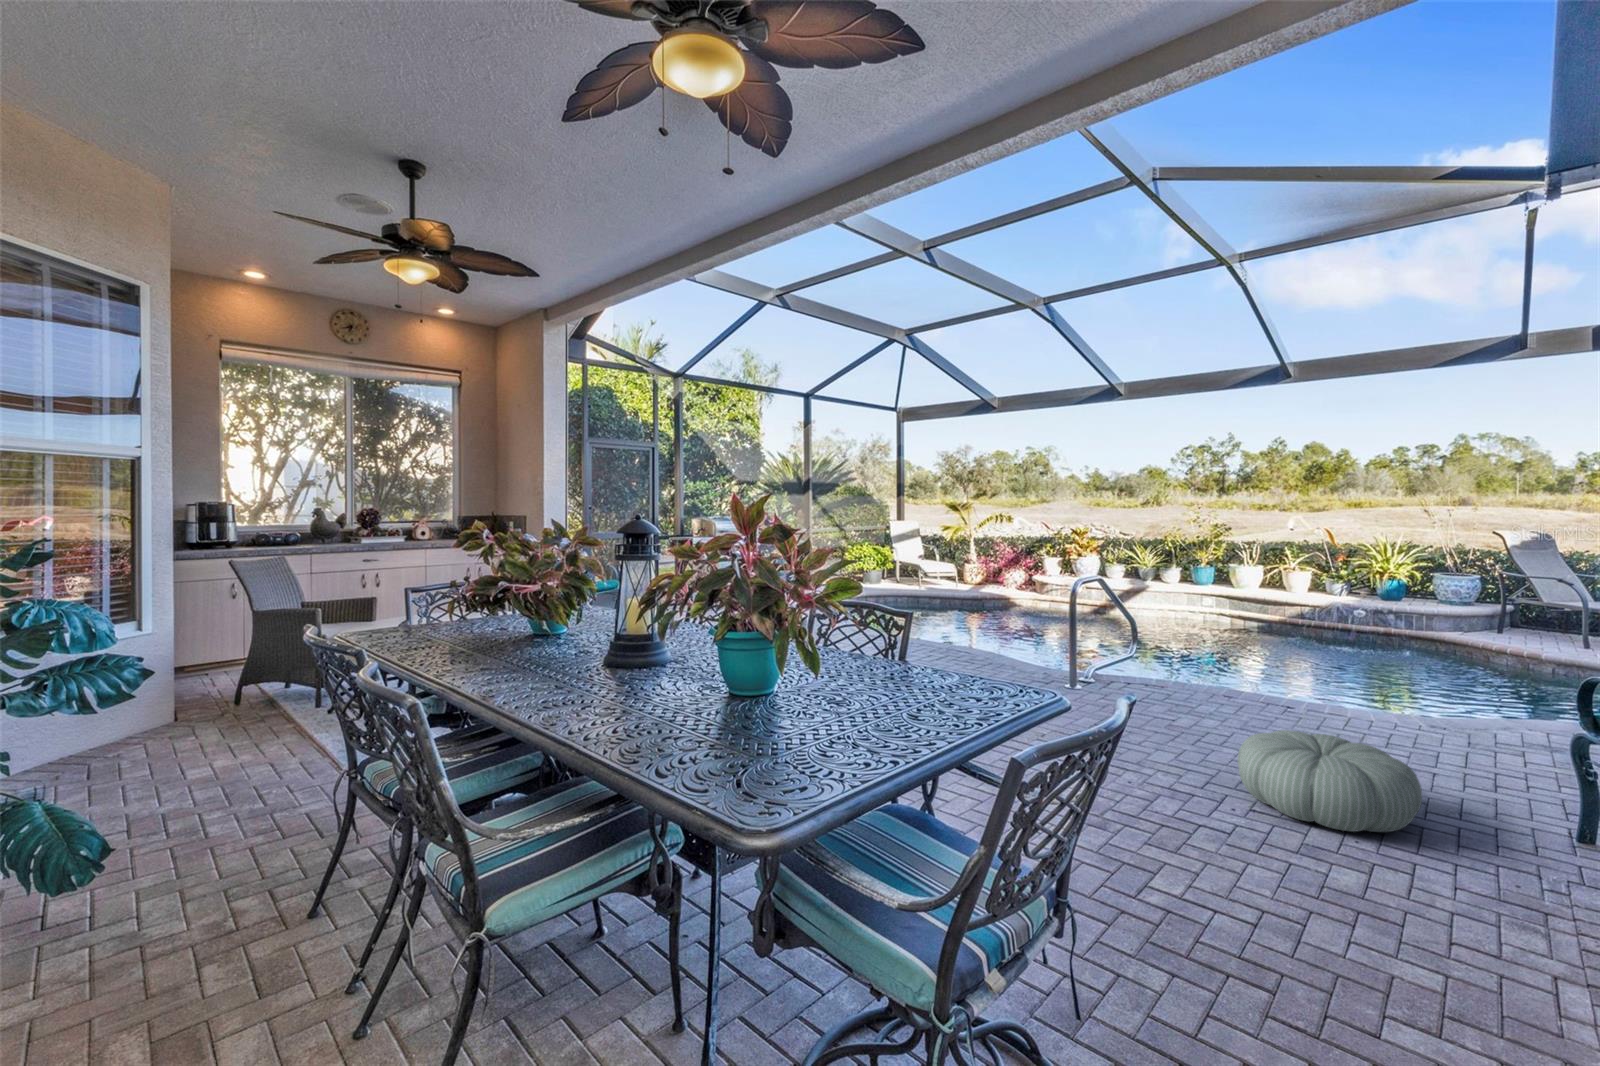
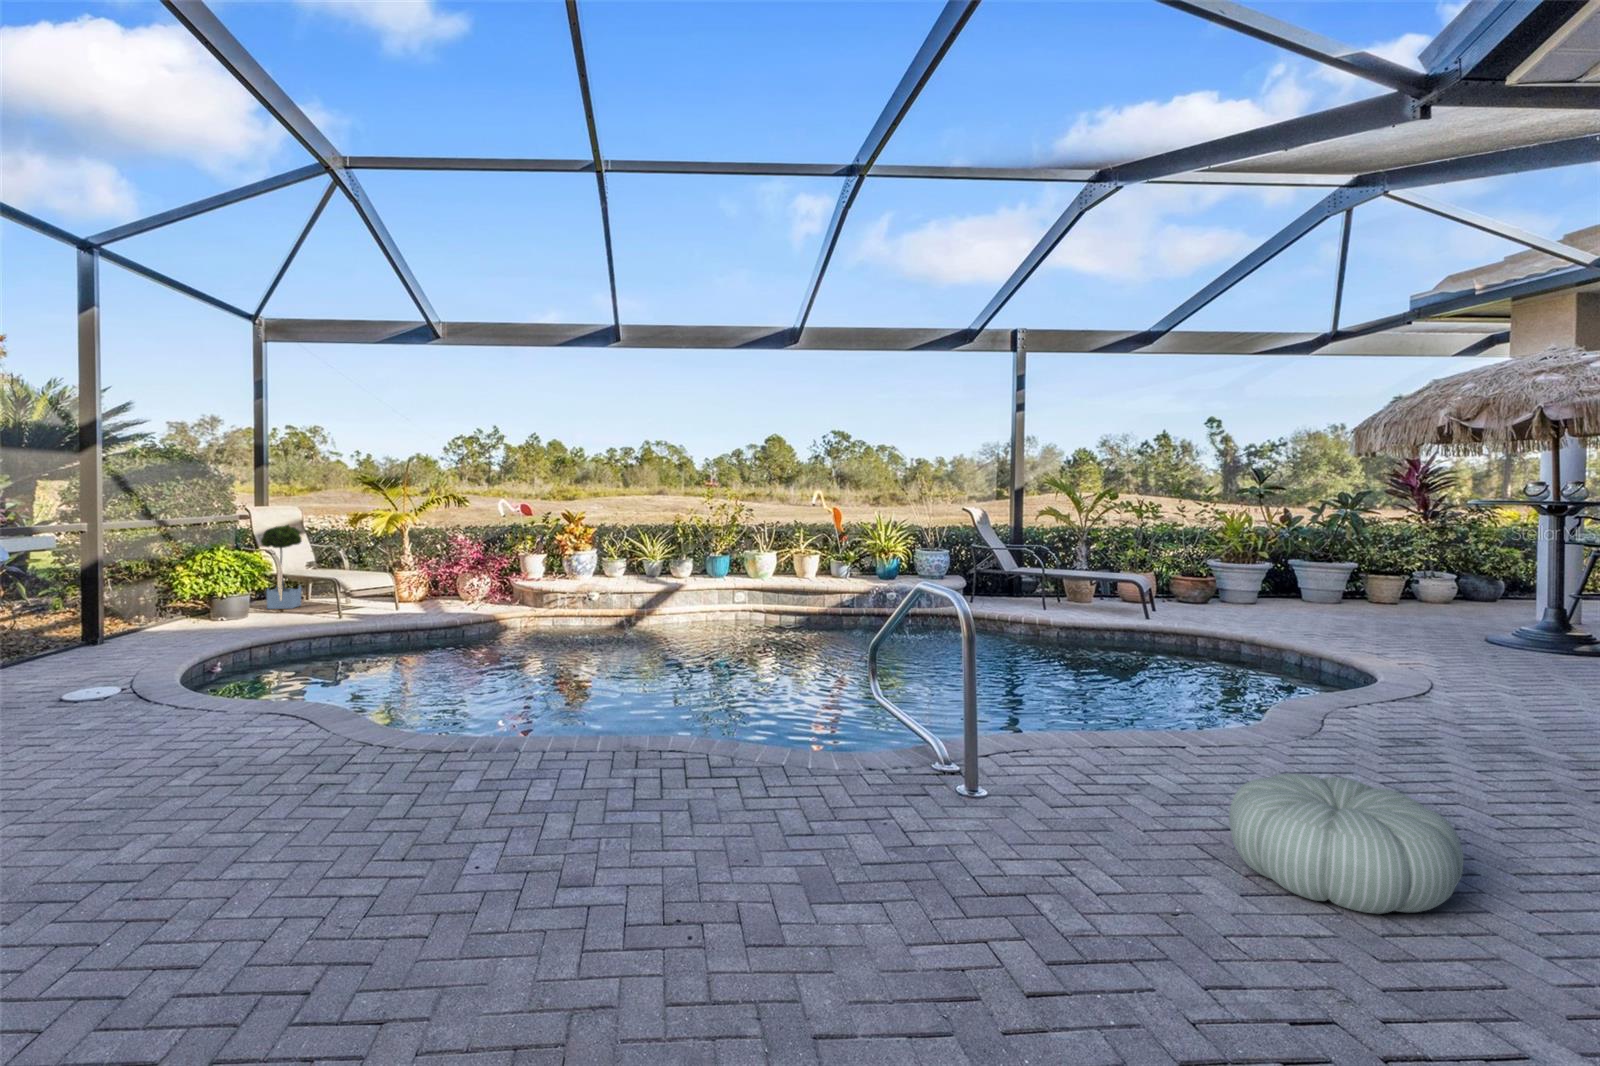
potted tree: none [885,532,906,580] -> present [261,525,302,609]

